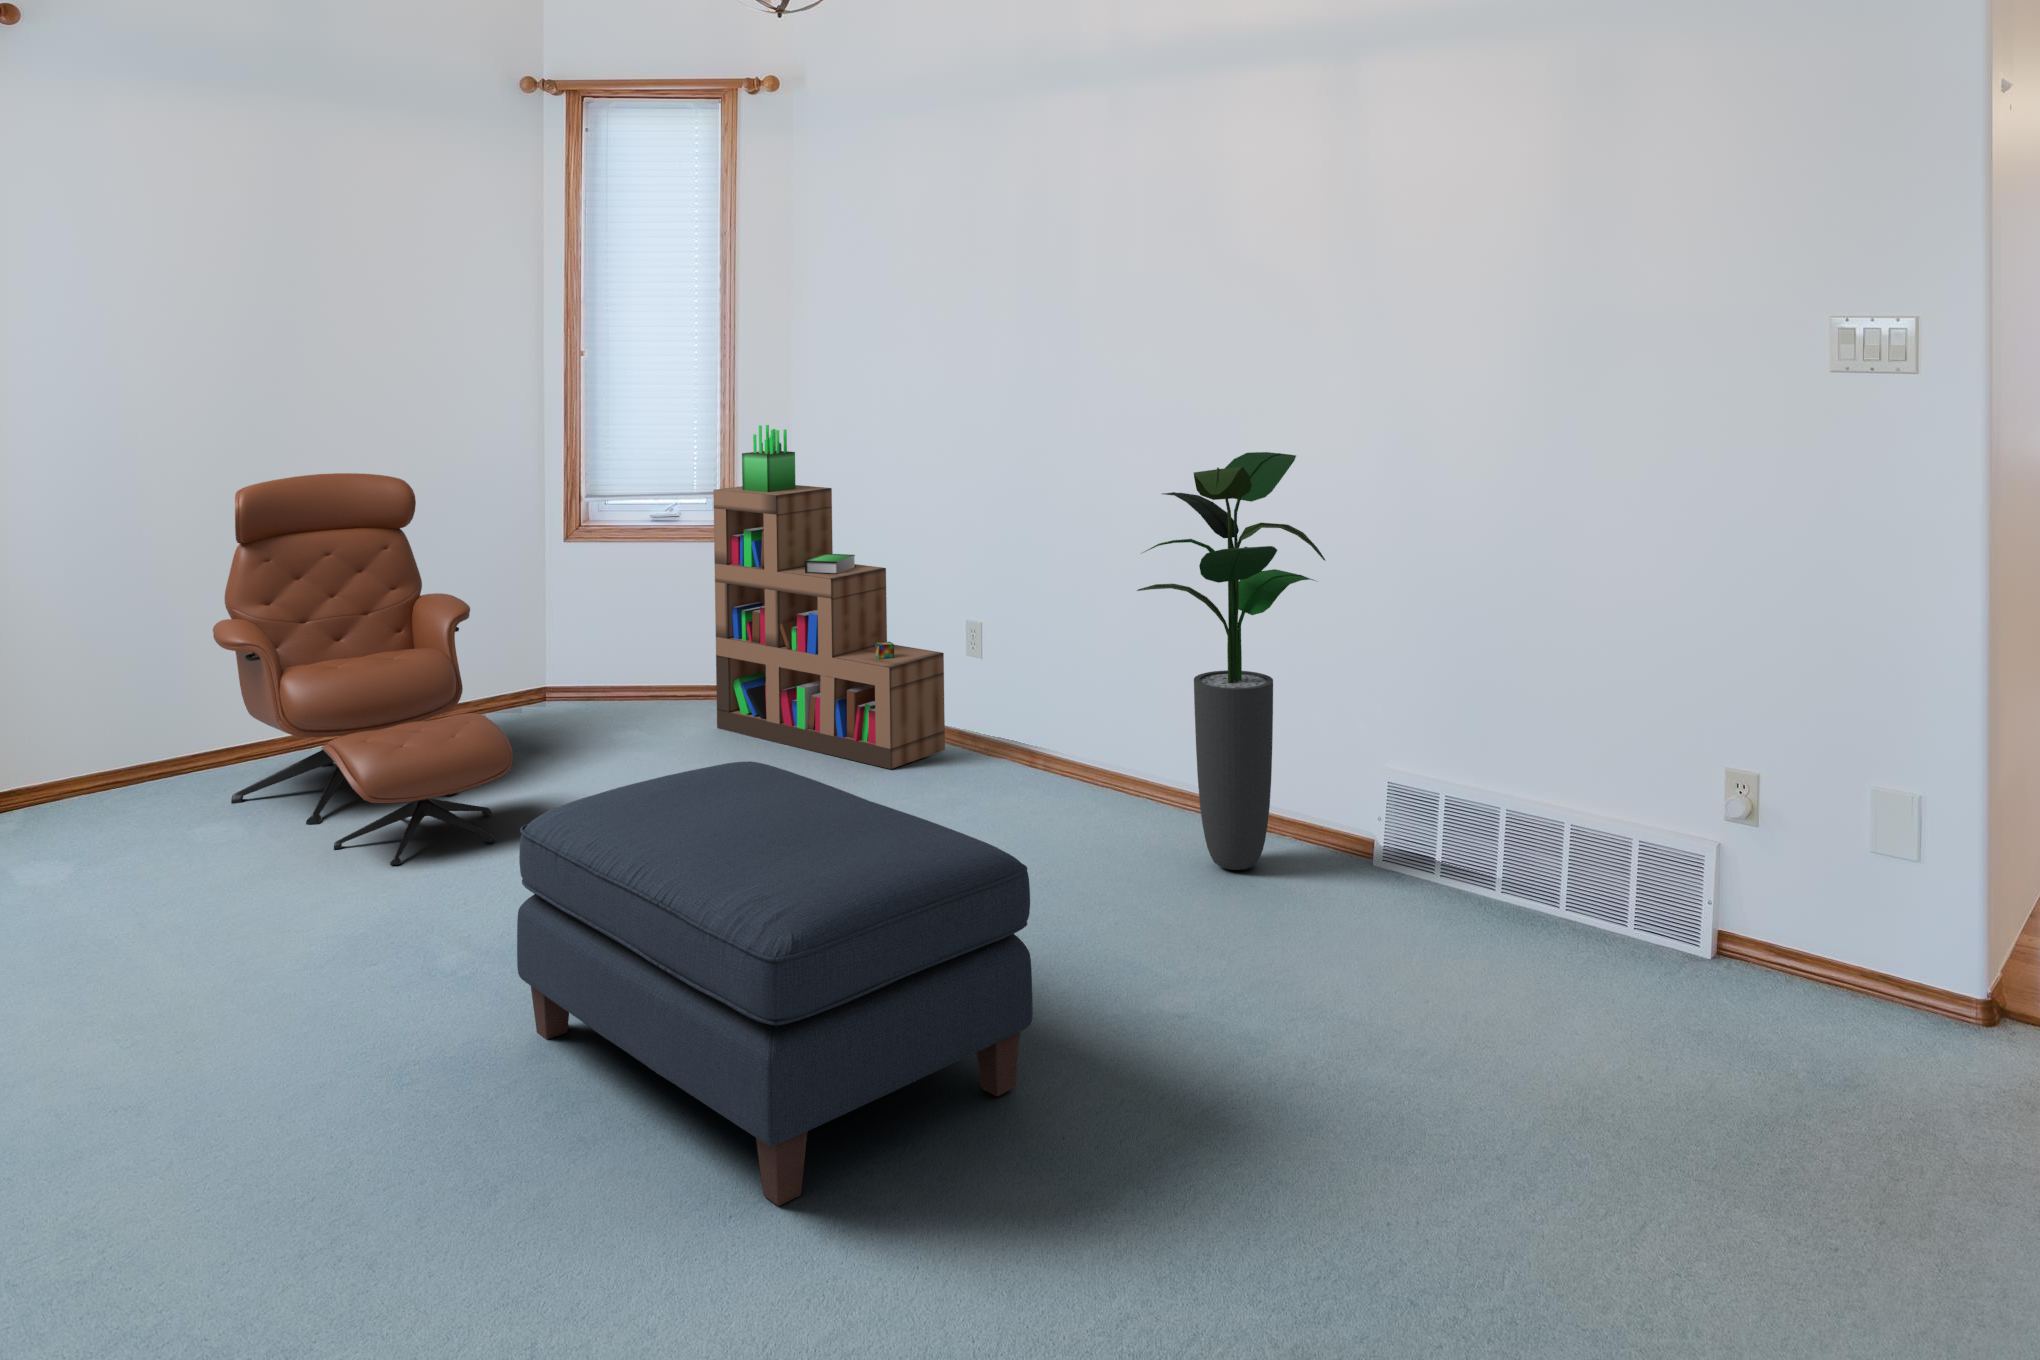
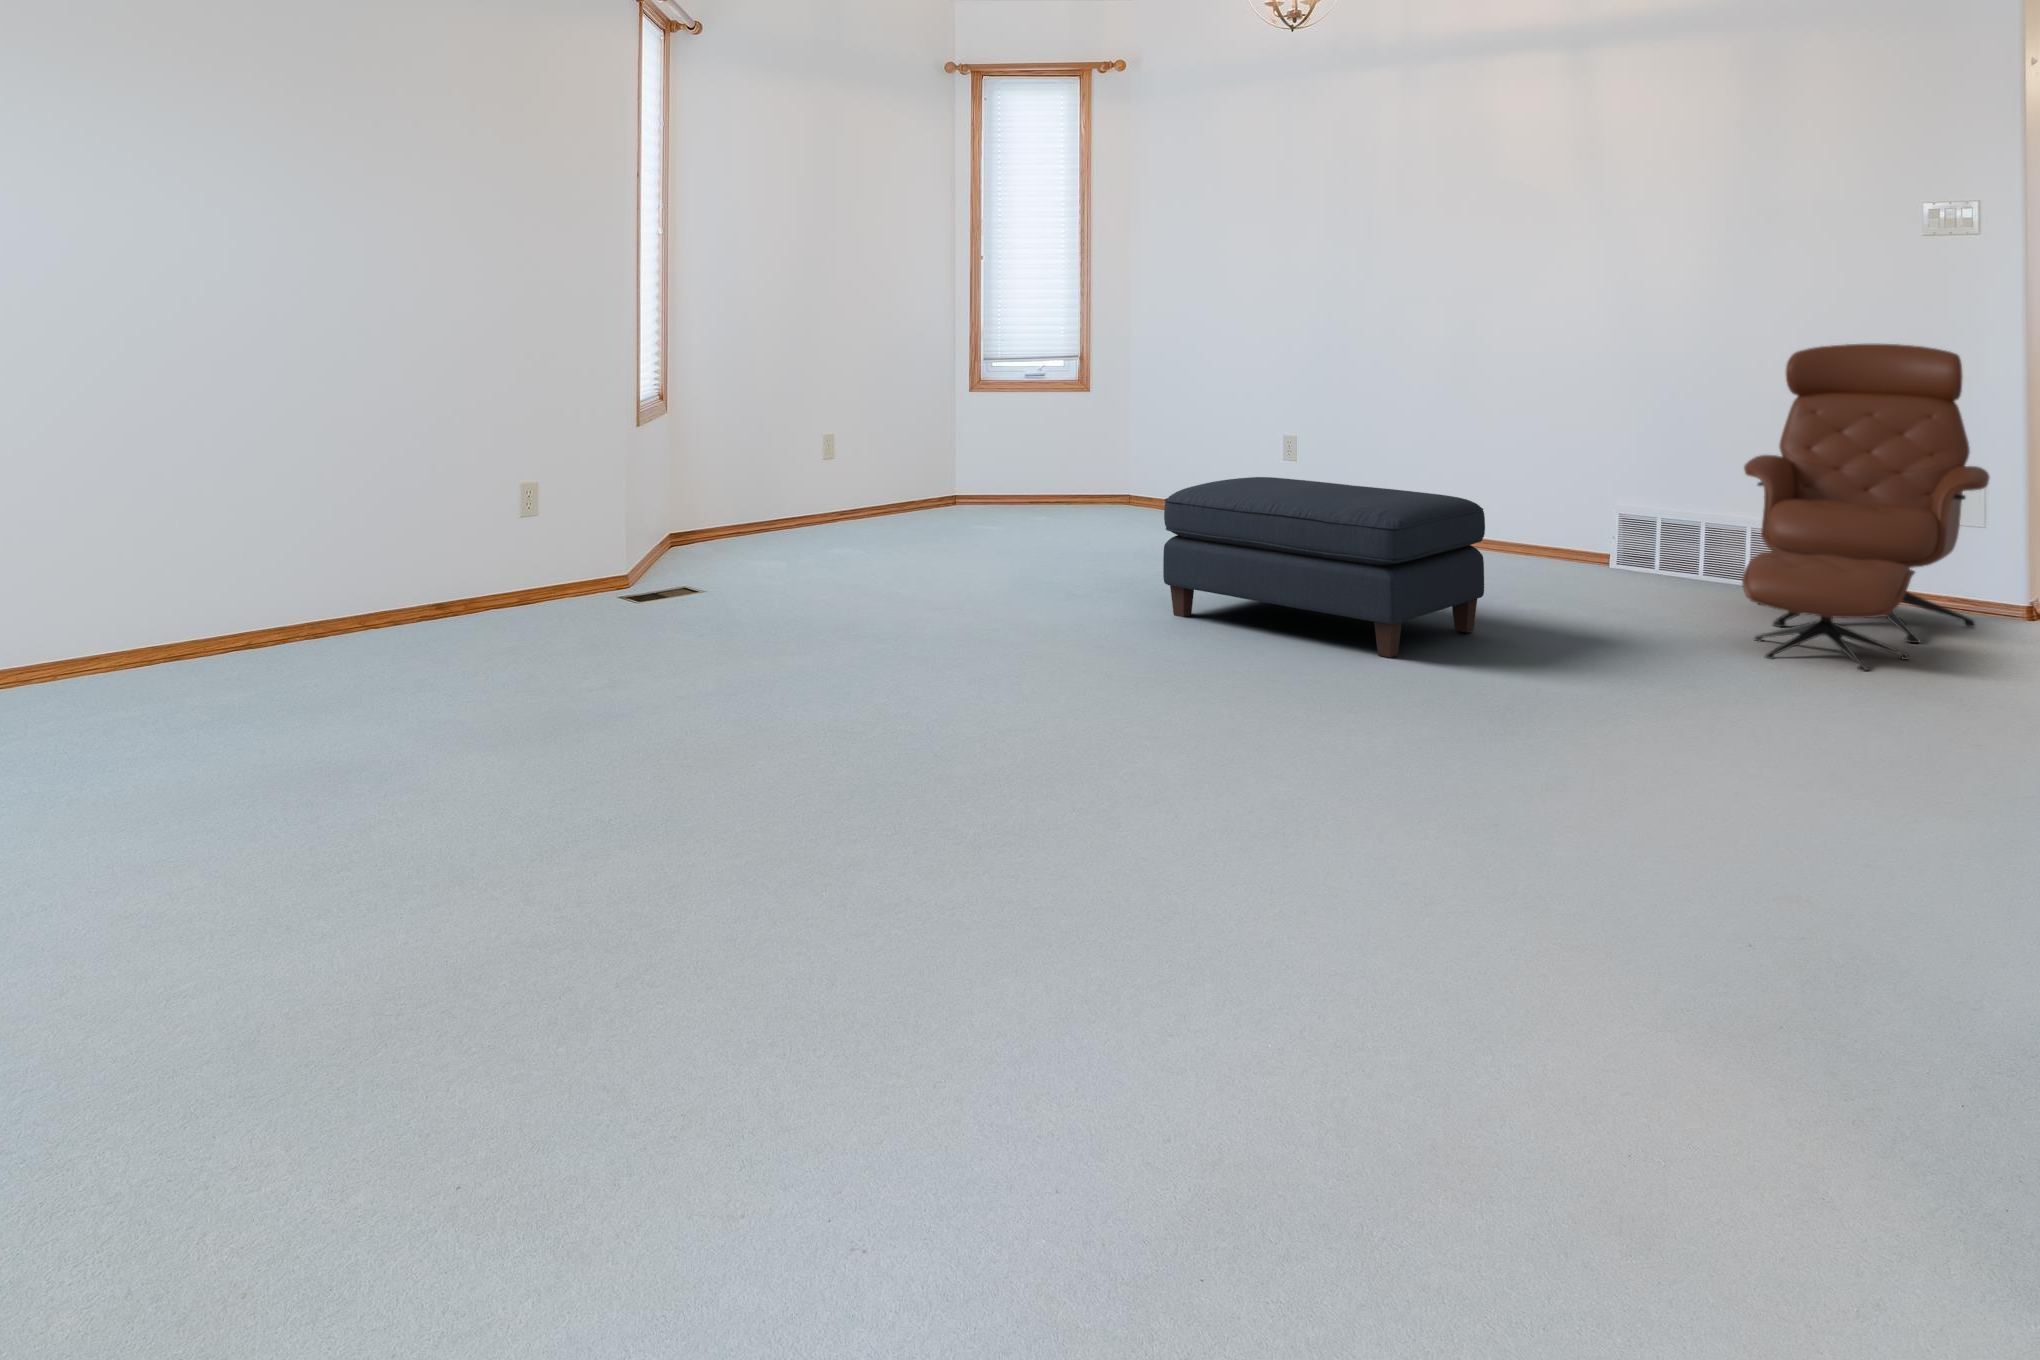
bookshelf: present [713,425,945,769] -> none [1086,306,1264,533]
potted plant: present [1137,452,1325,870] -> none [1455,307,1583,570]
lounge chair: present [213,473,513,865] -> present [1742,344,1990,671]

